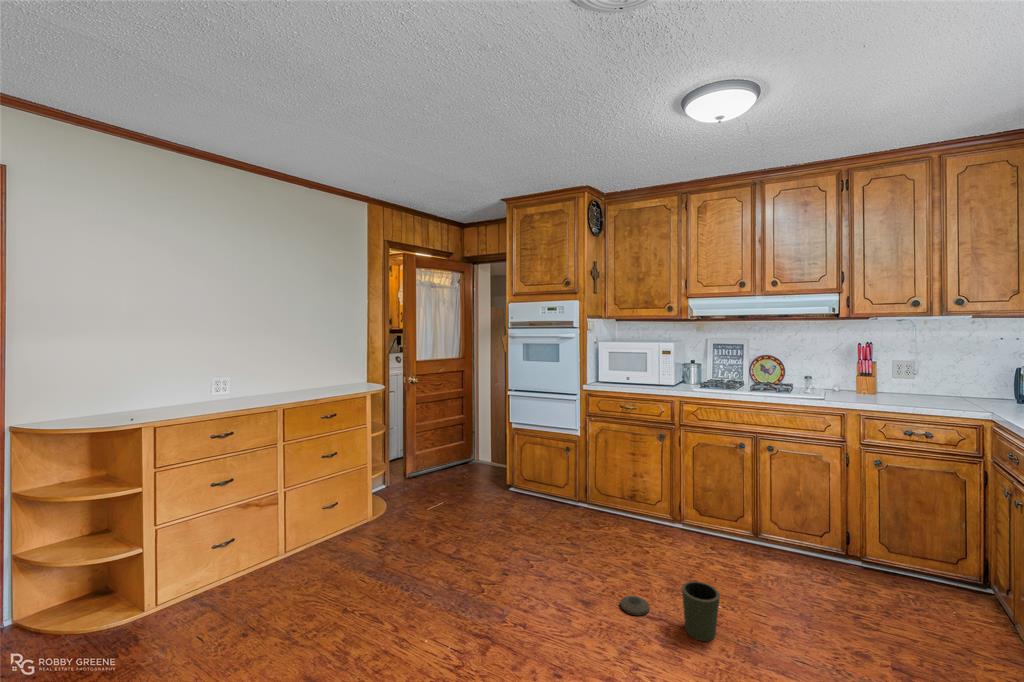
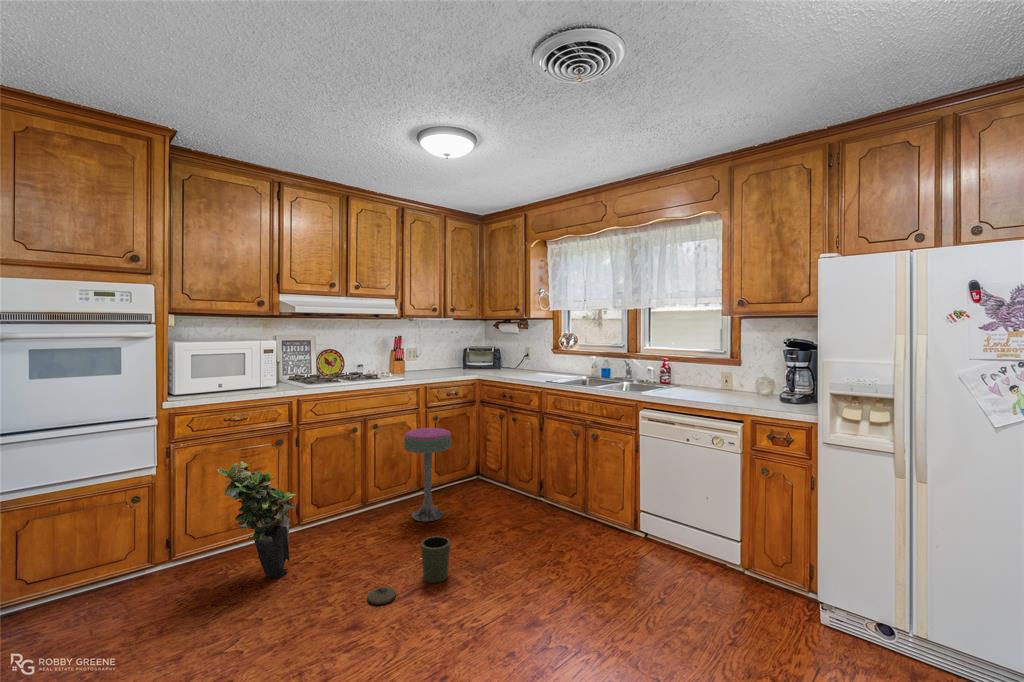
potted plant: none [581,440,637,545] -> present [217,460,296,578]
bar stool: none [778,462,852,592] -> present [404,428,451,521]

